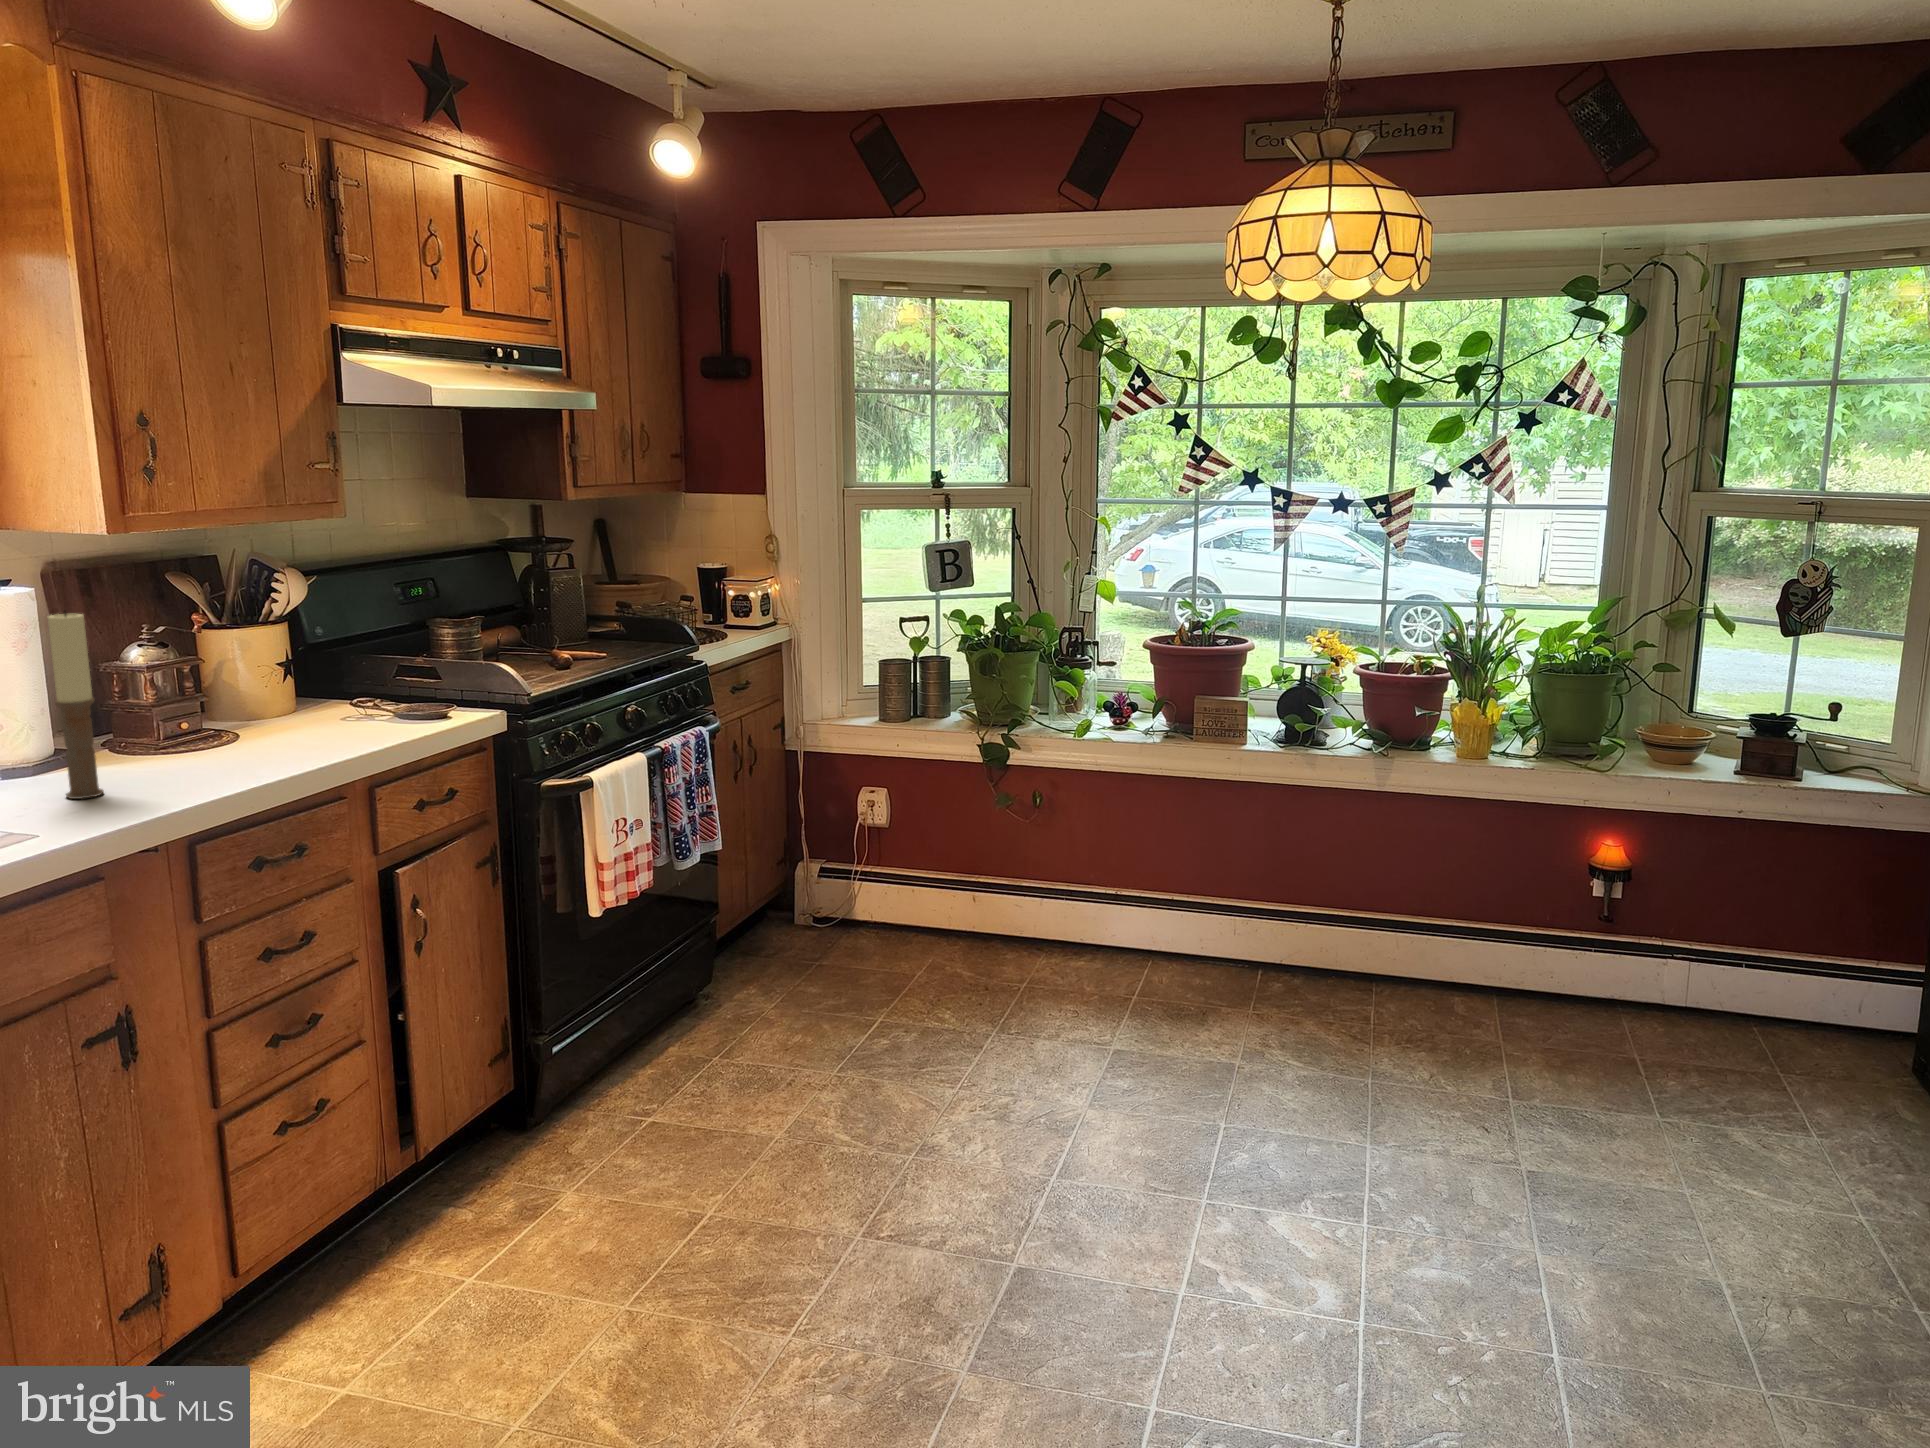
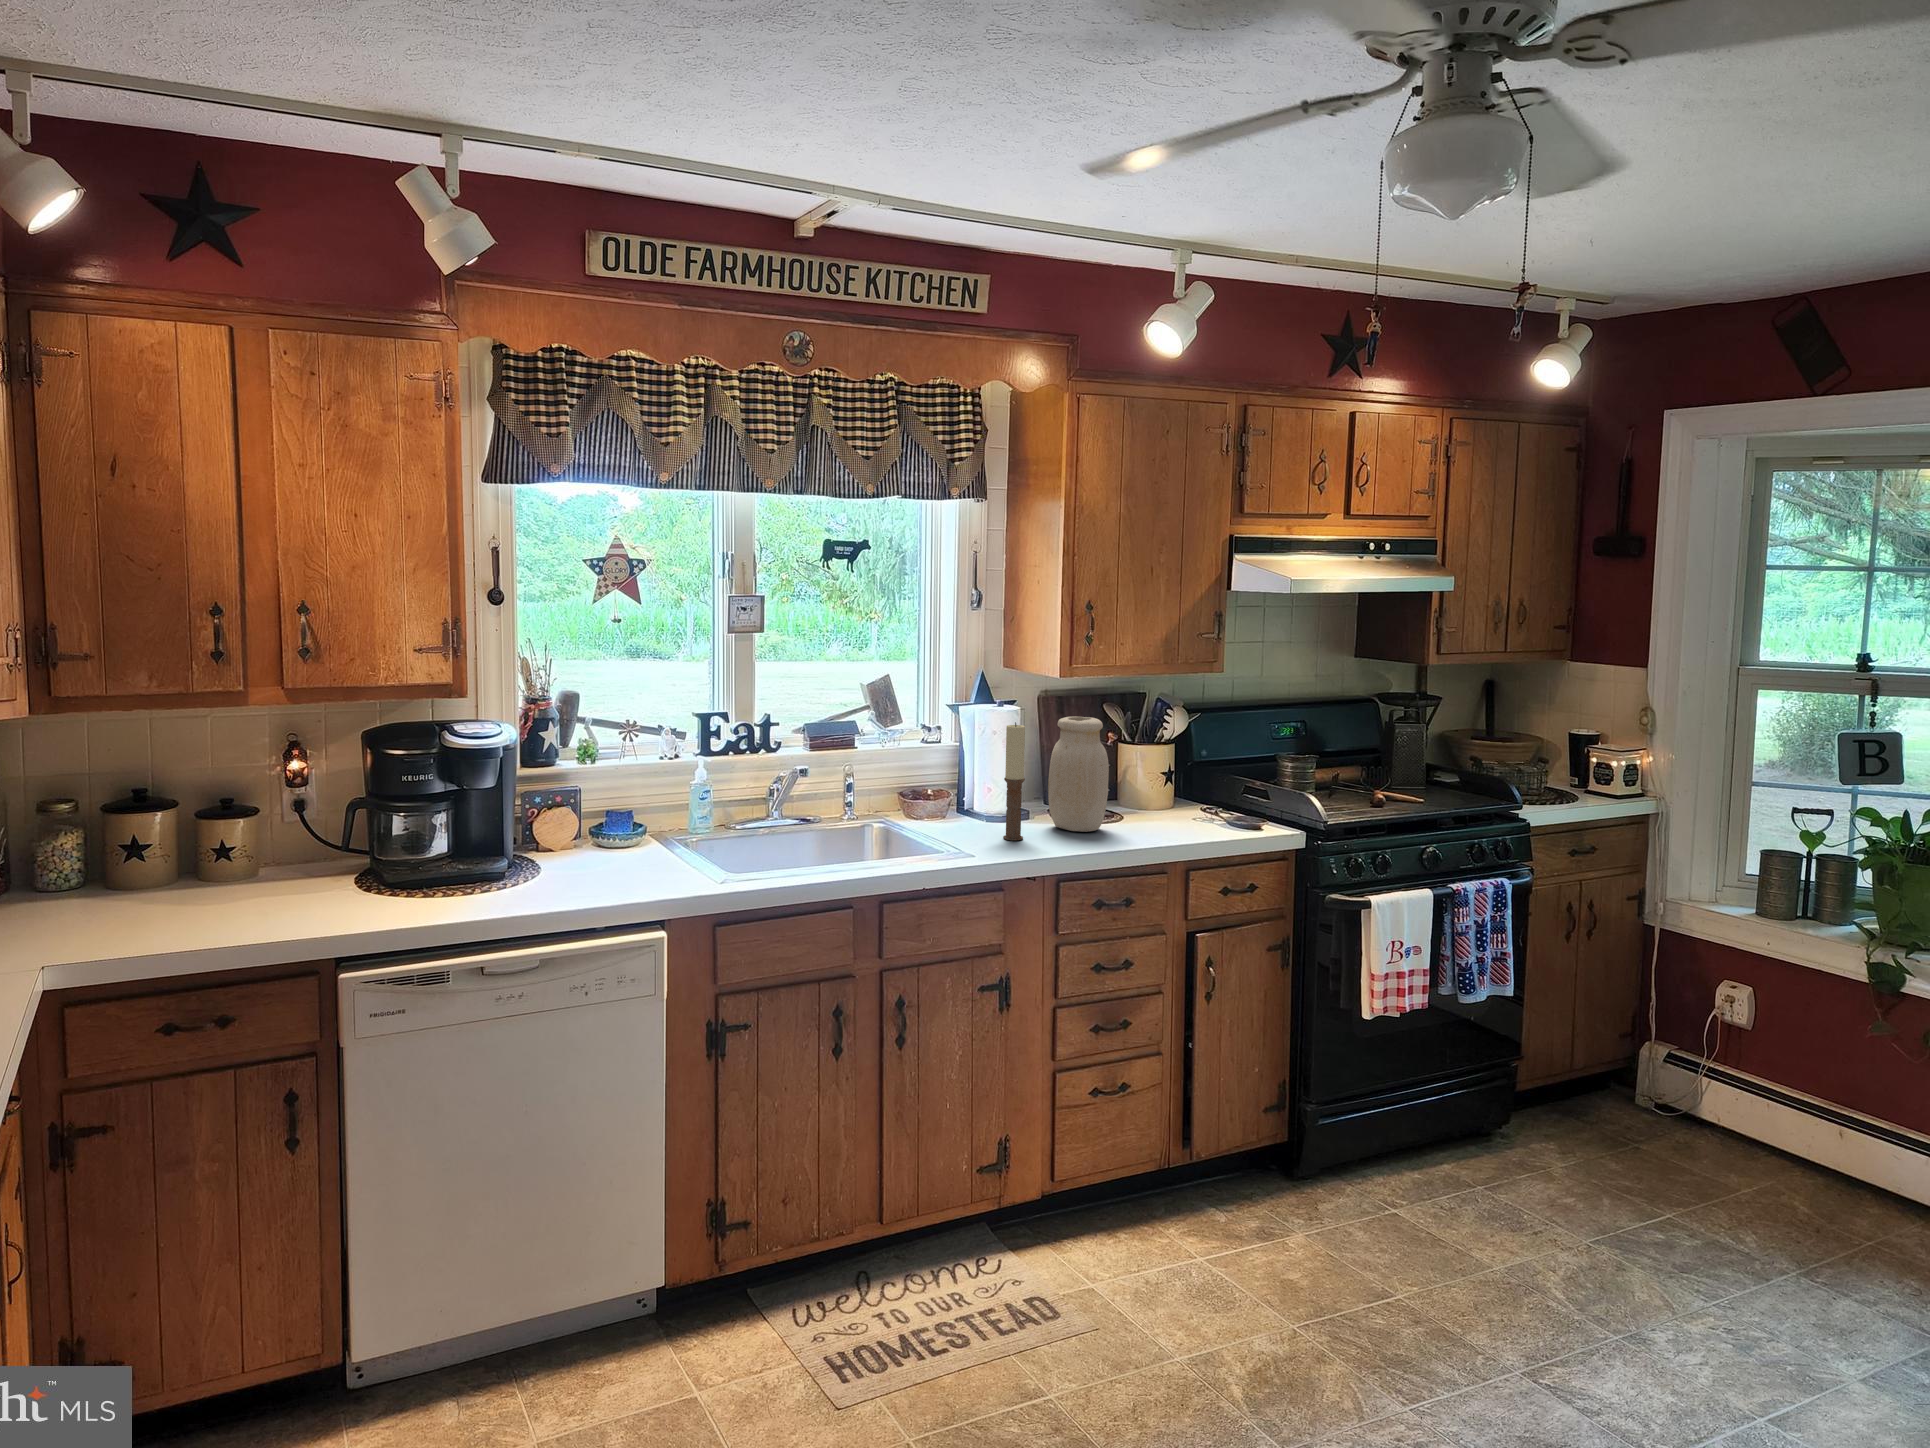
jar: none [120,592,228,766] -> present [1048,716,1109,832]

